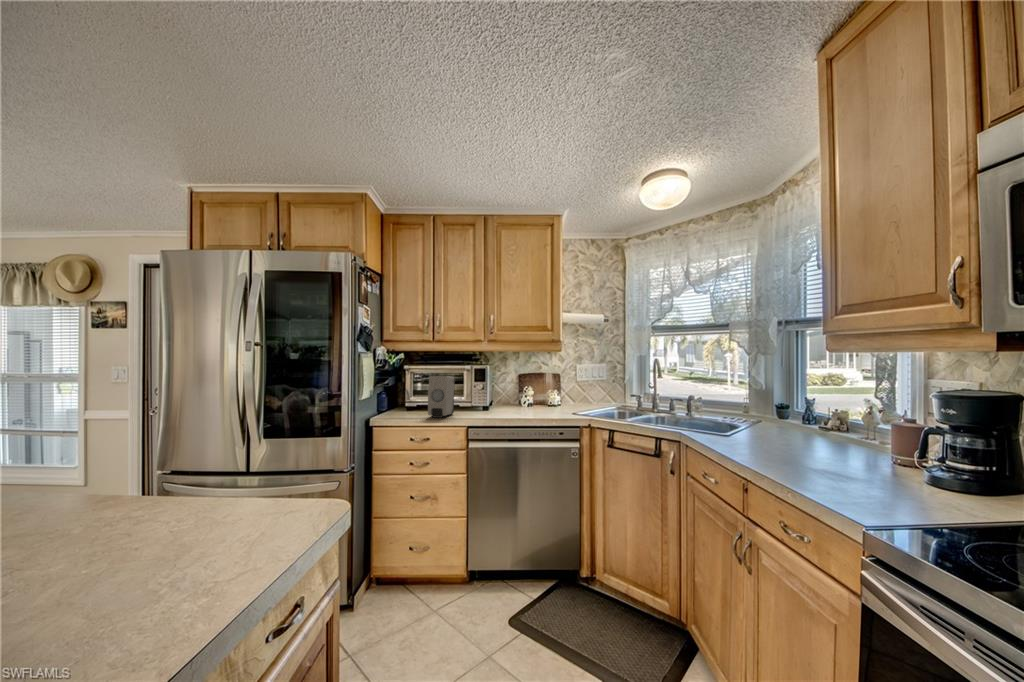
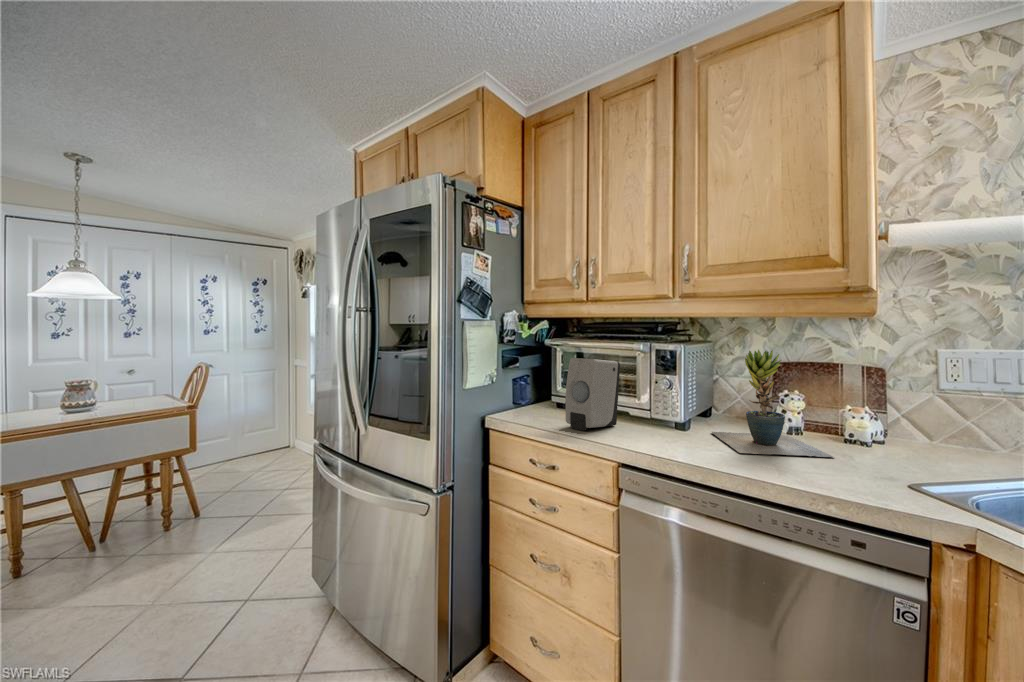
potted plant: none [500,368,552,416] -> present [712,350,833,457]

